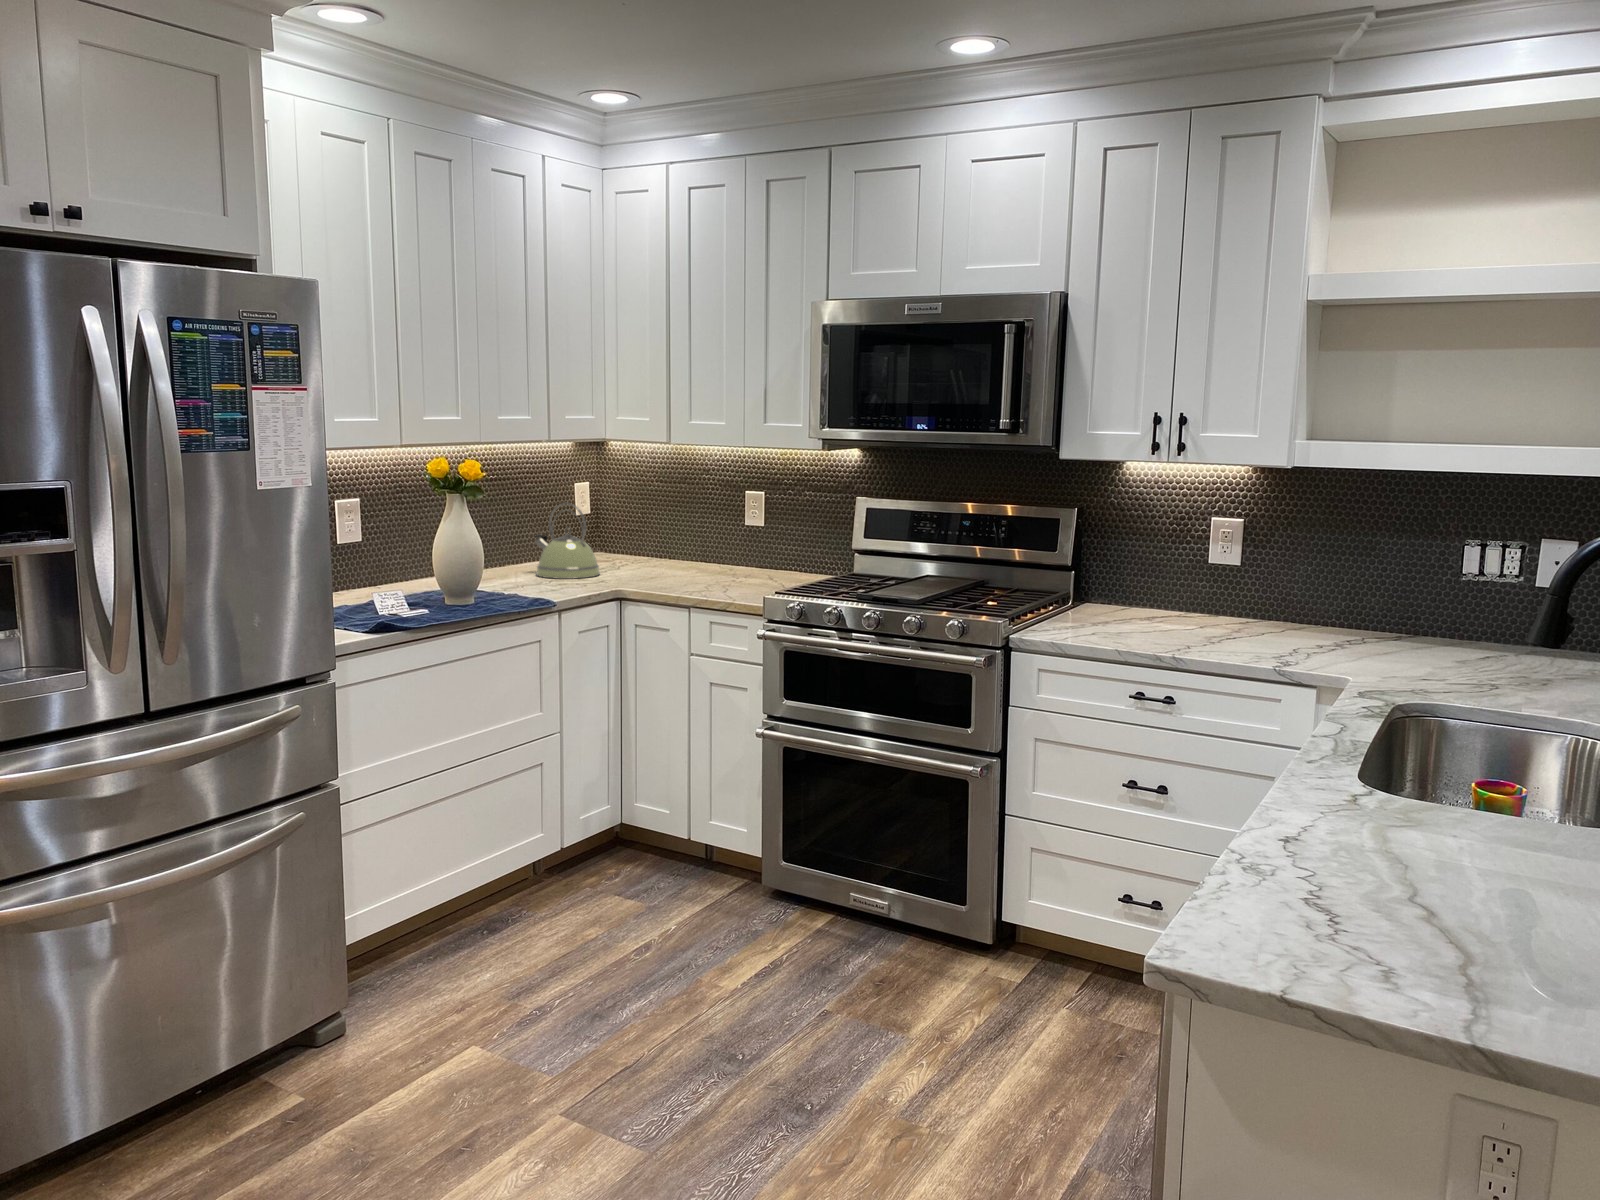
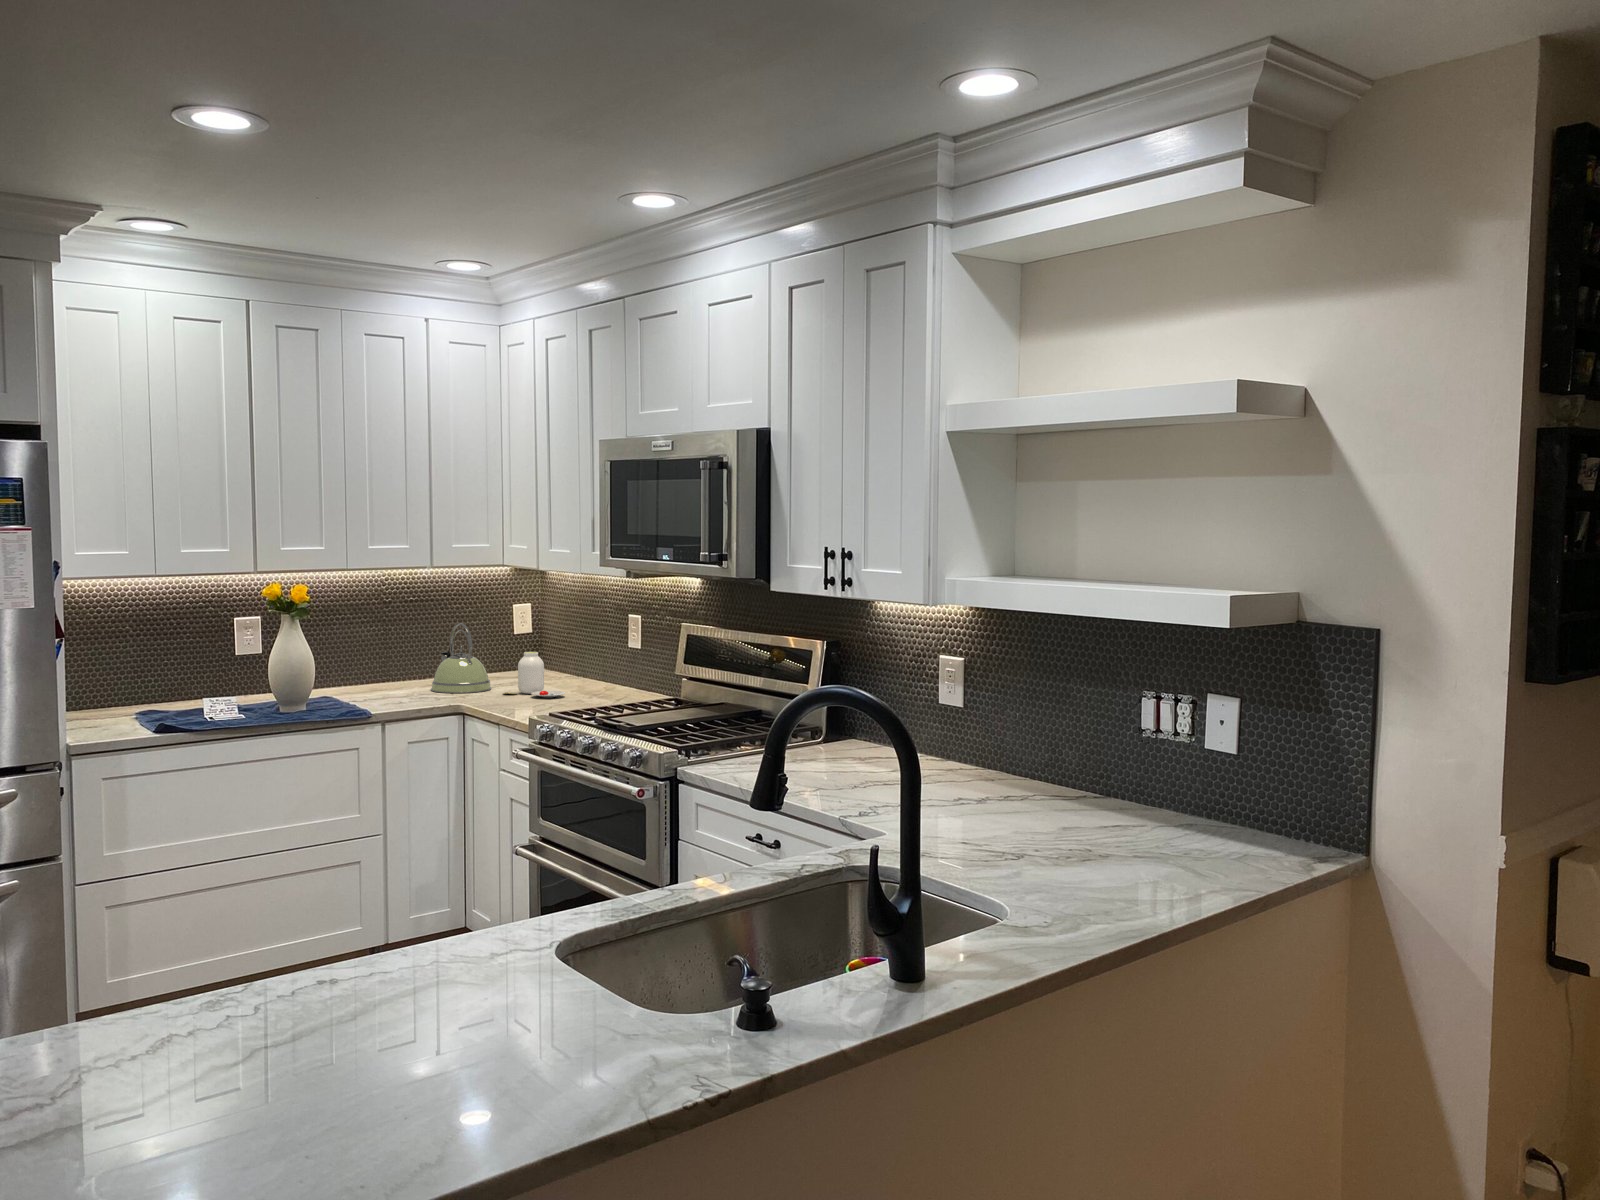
jar: none [627,531,700,577] -> present [503,652,565,697]

